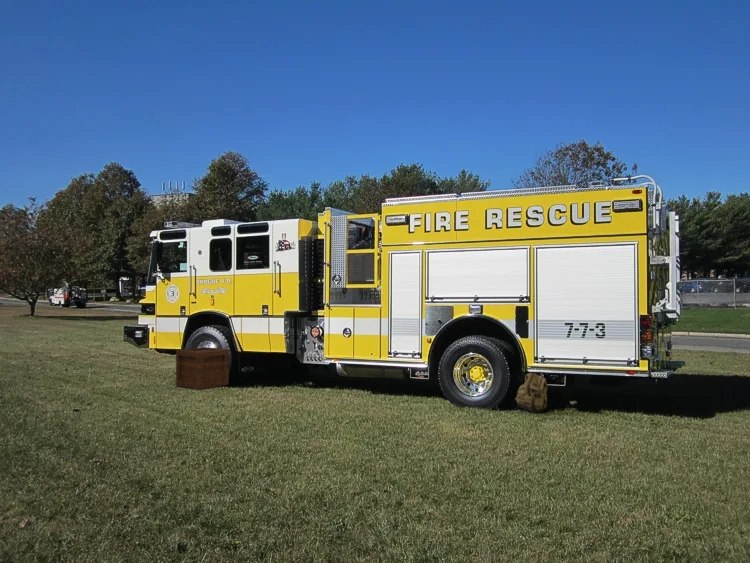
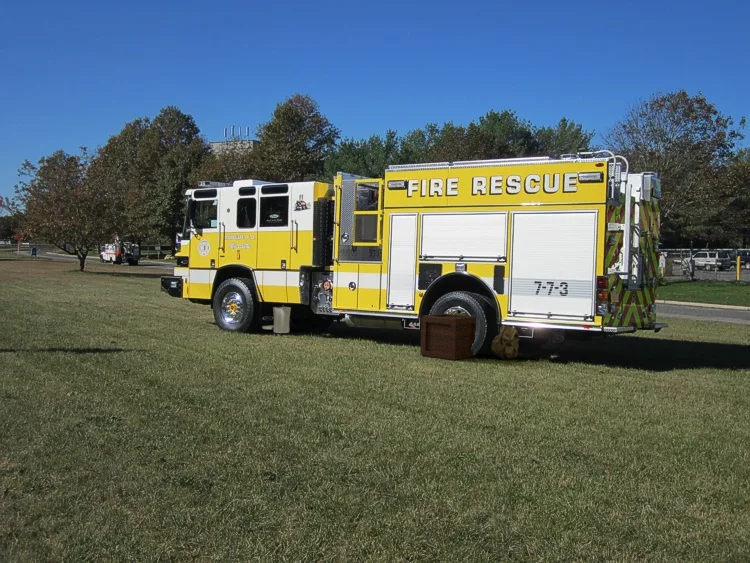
wooden crate: present [176,347,229,390] -> present [420,314,478,360]
trash can: none [242,356,274,386] -> present [262,307,291,333]

